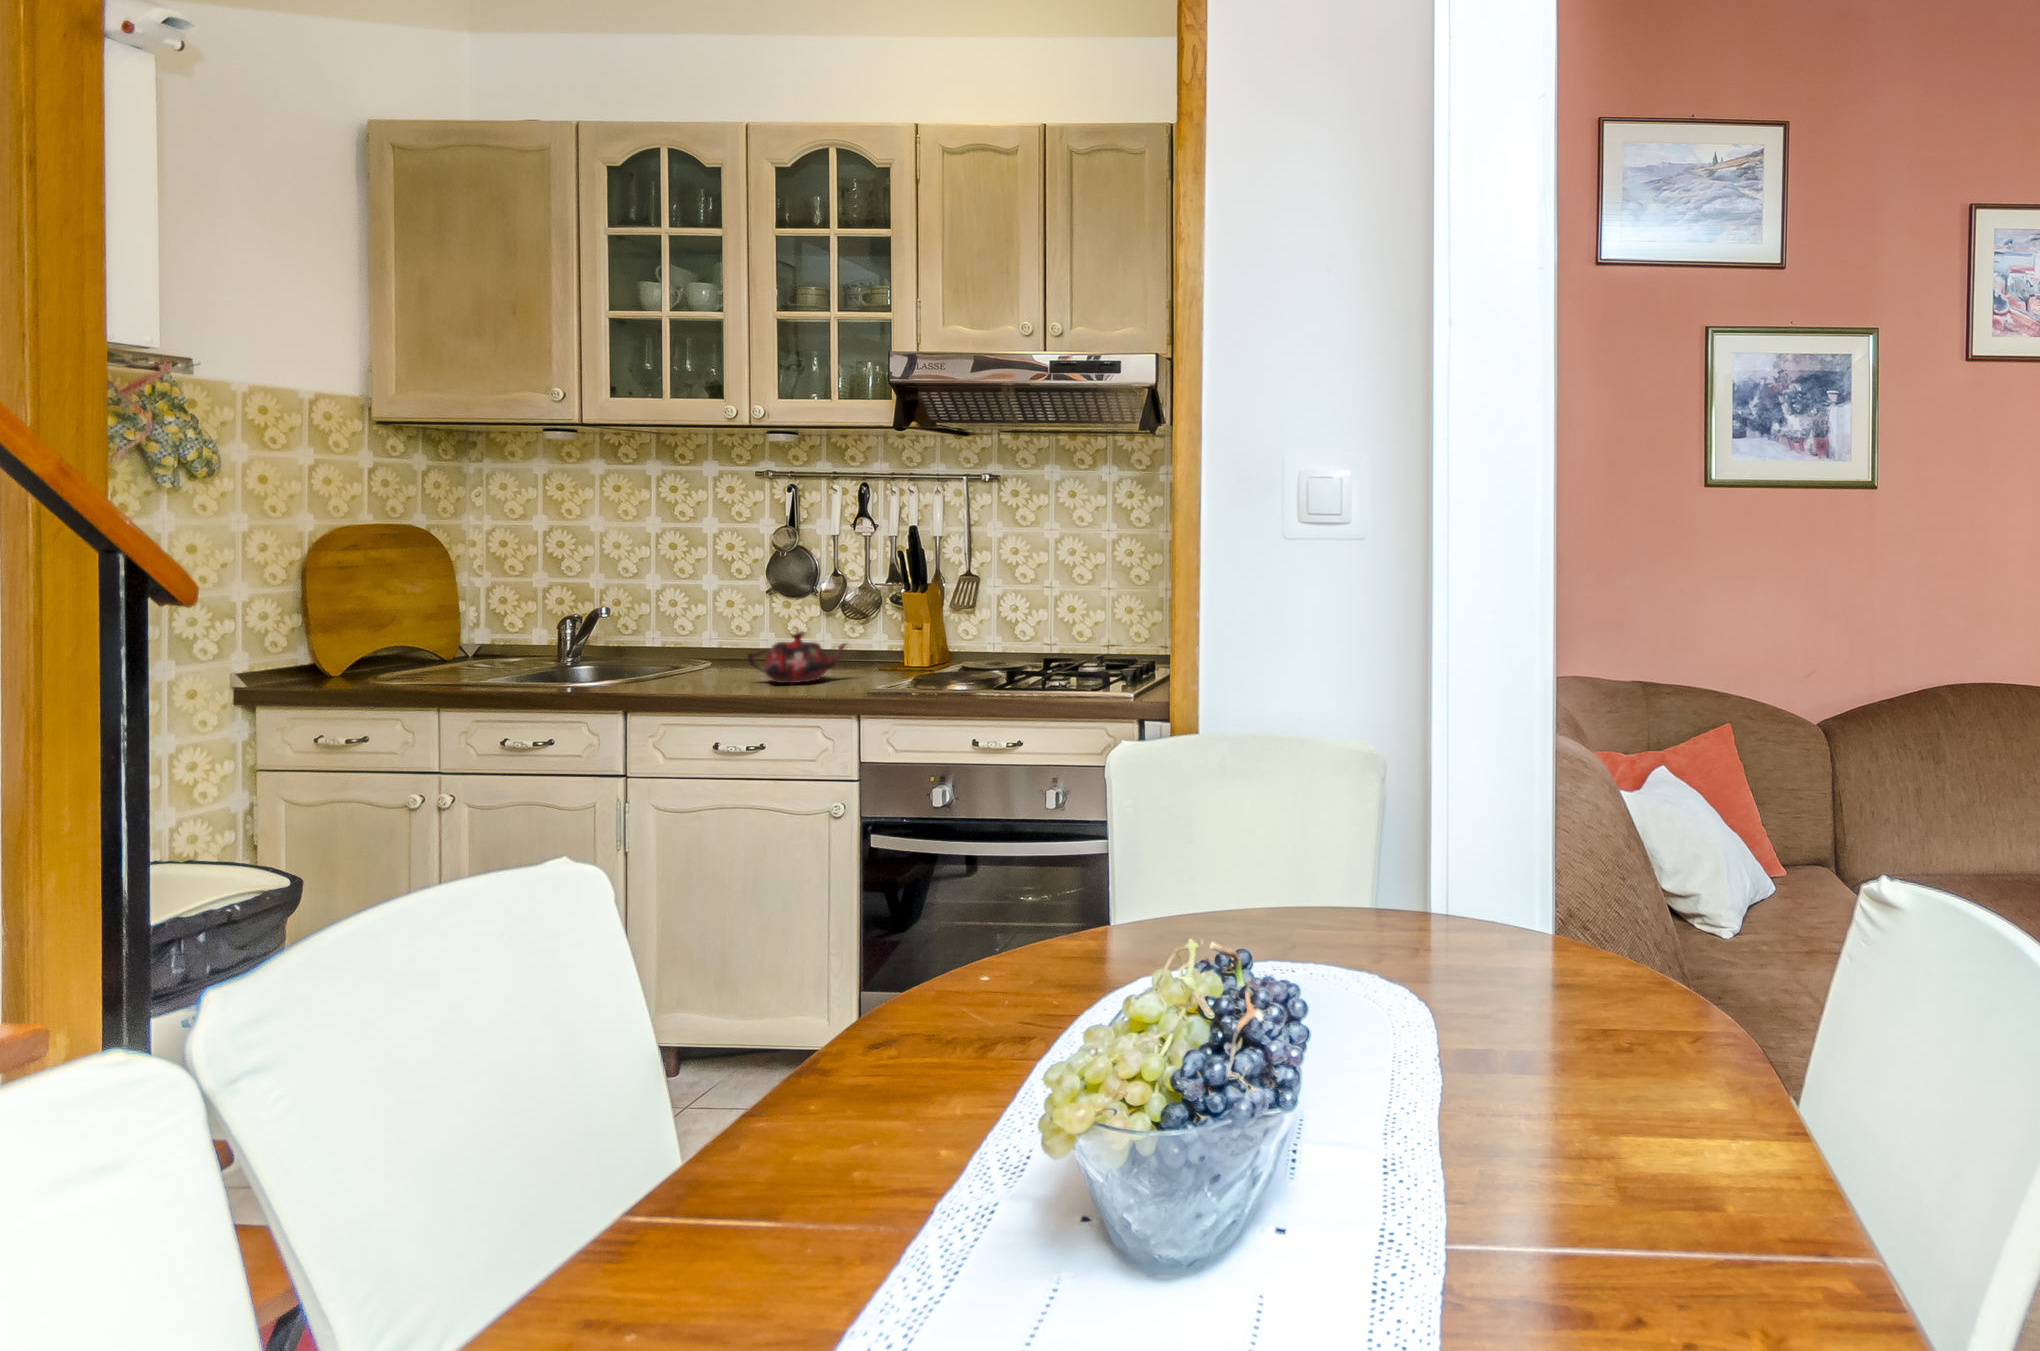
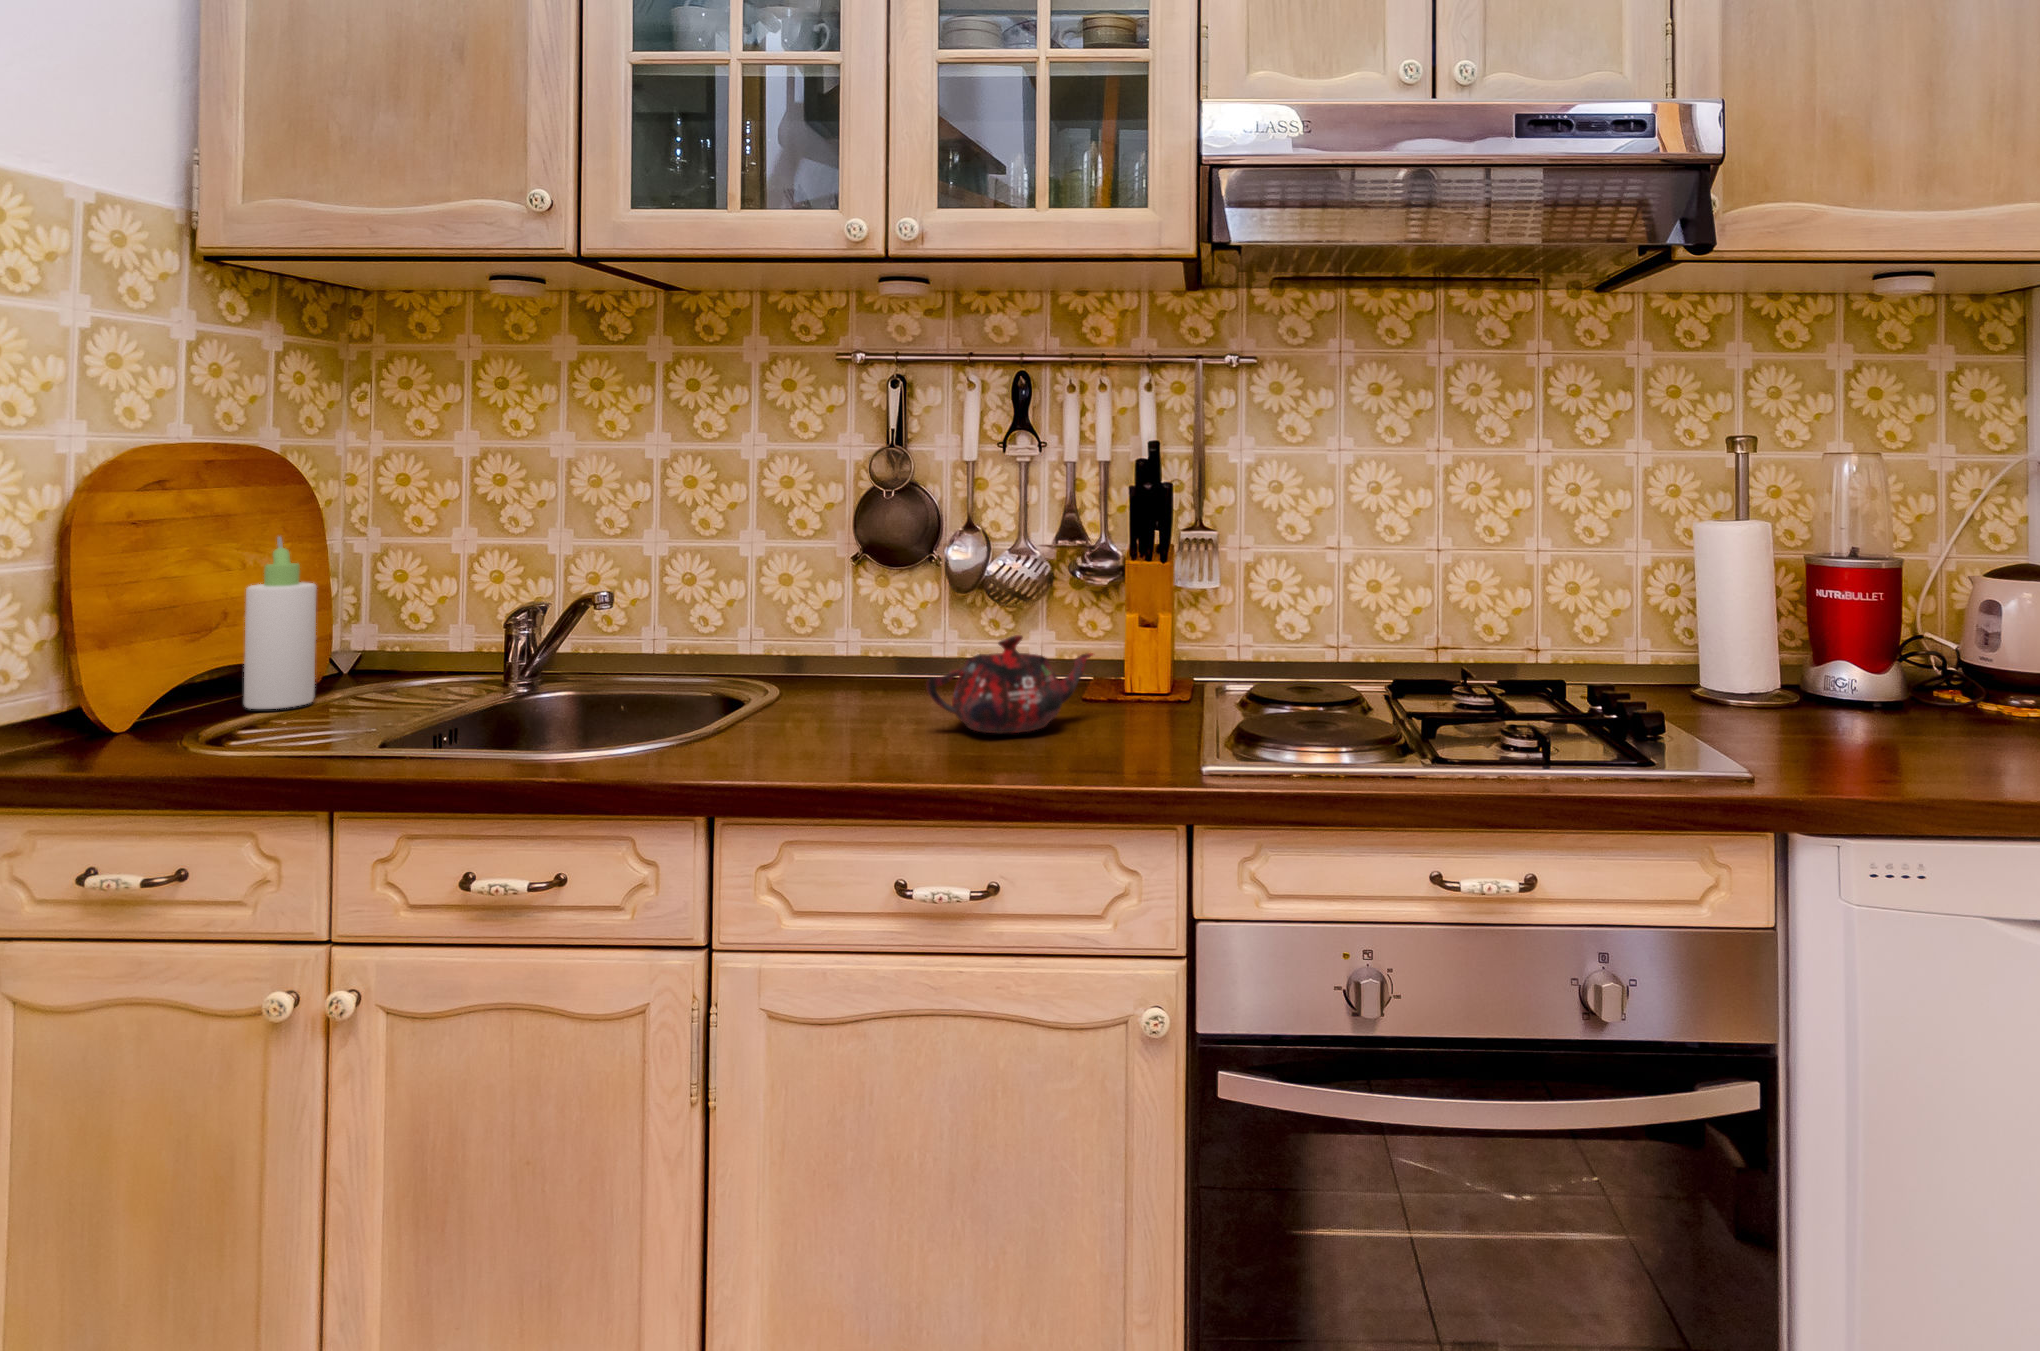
bottle: none [402,577,442,670] -> present [244,536,317,709]

